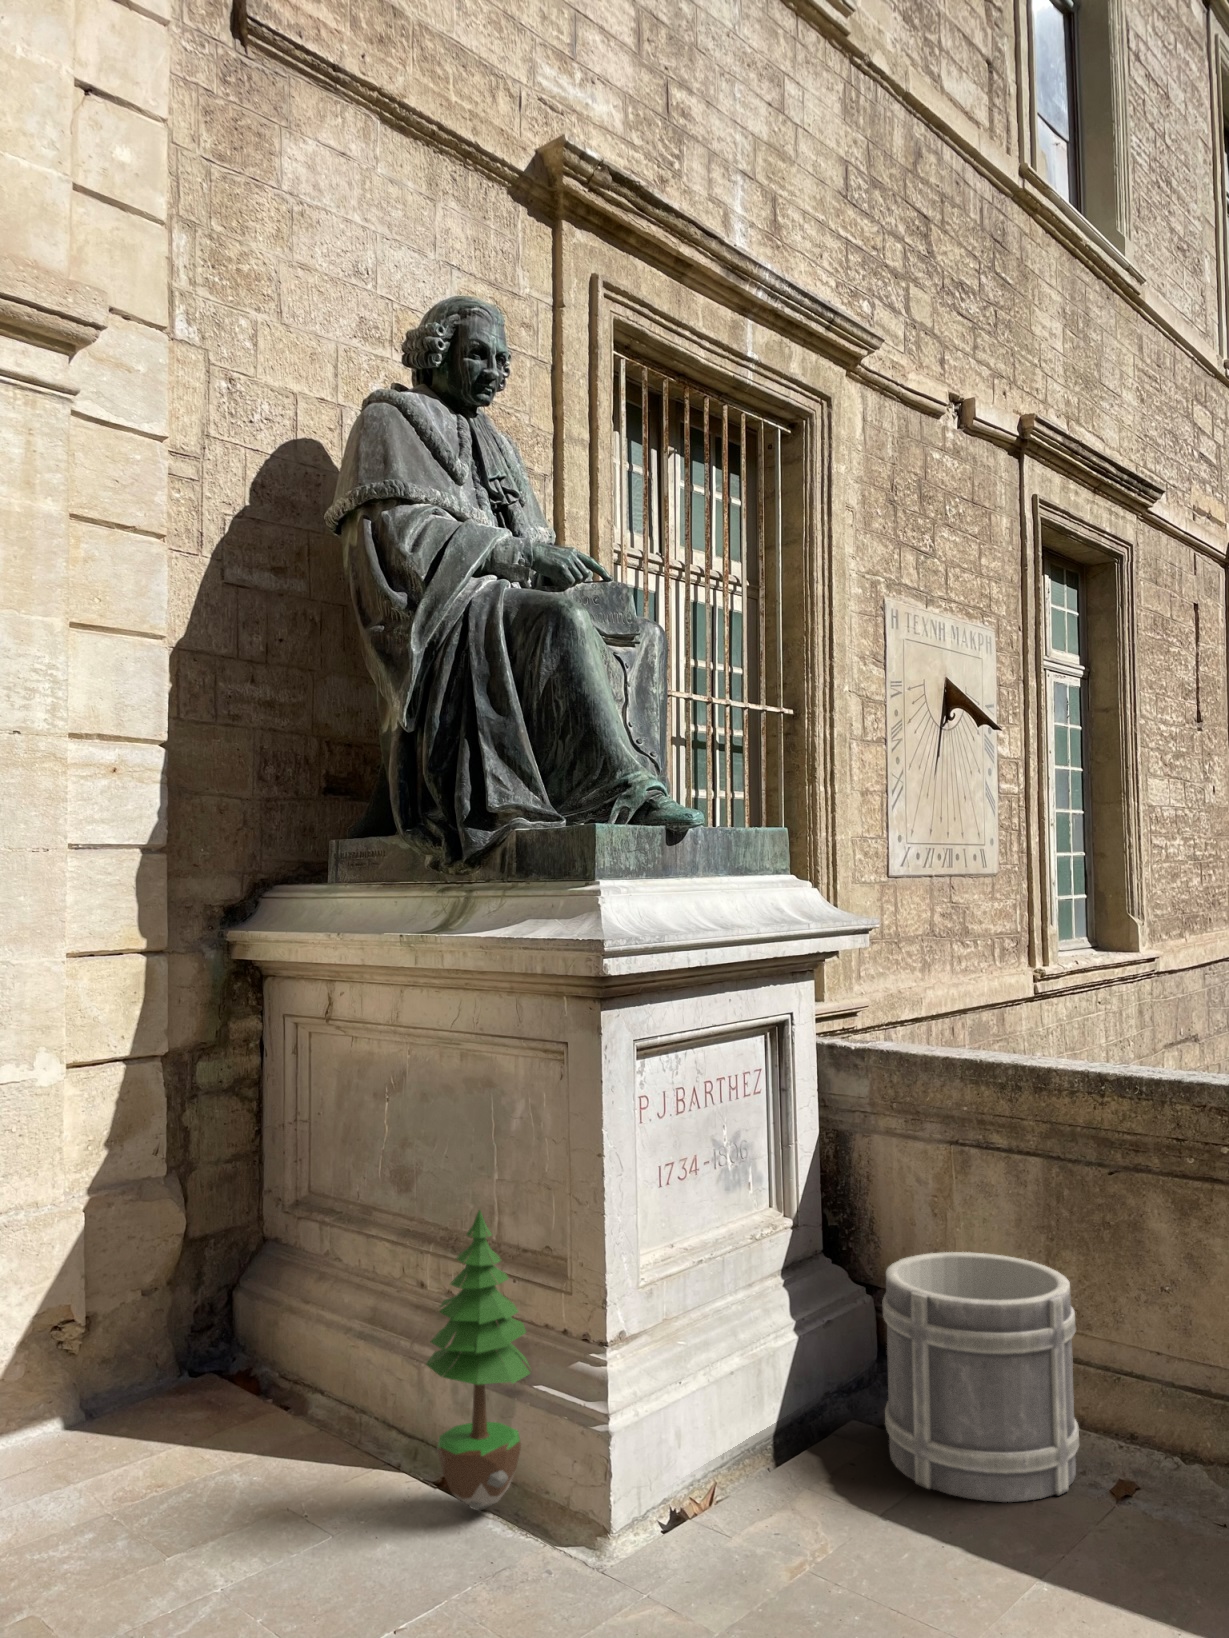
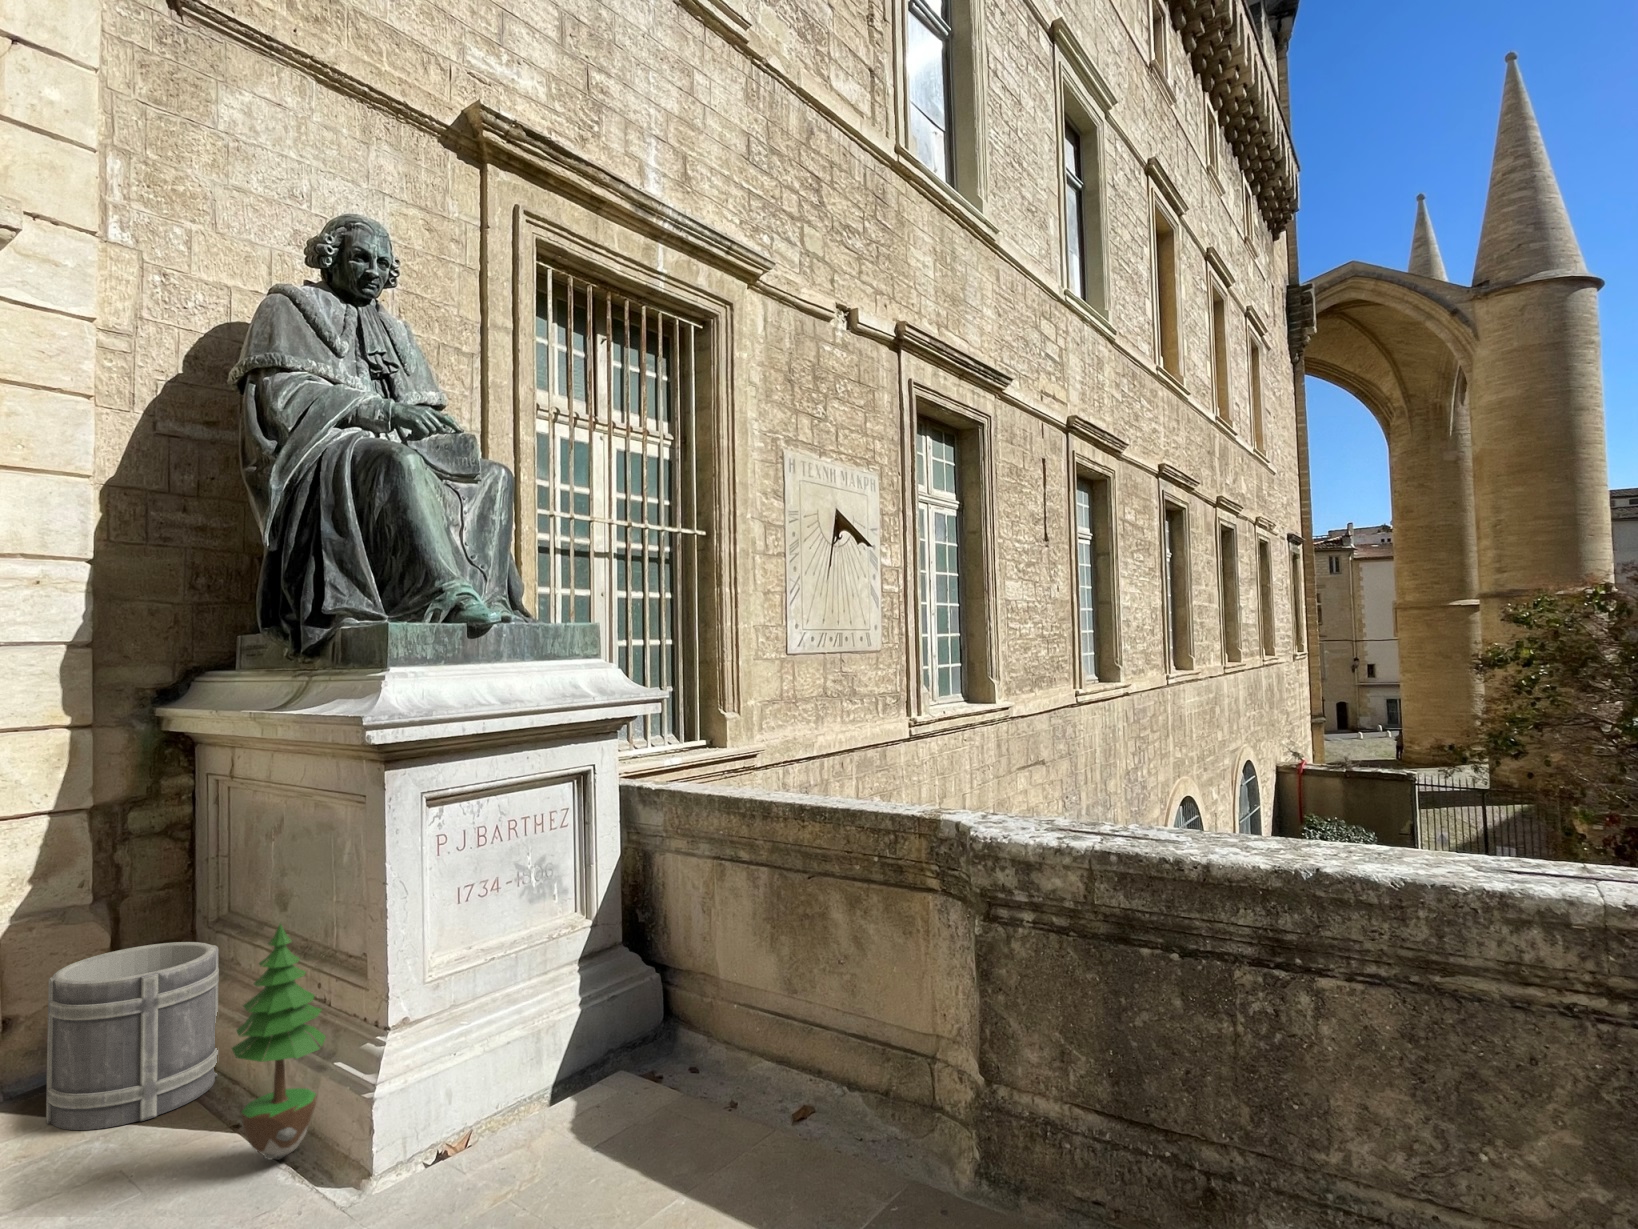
bucket: present [883,1252,1079,1502] -> present [46,942,219,1130]

